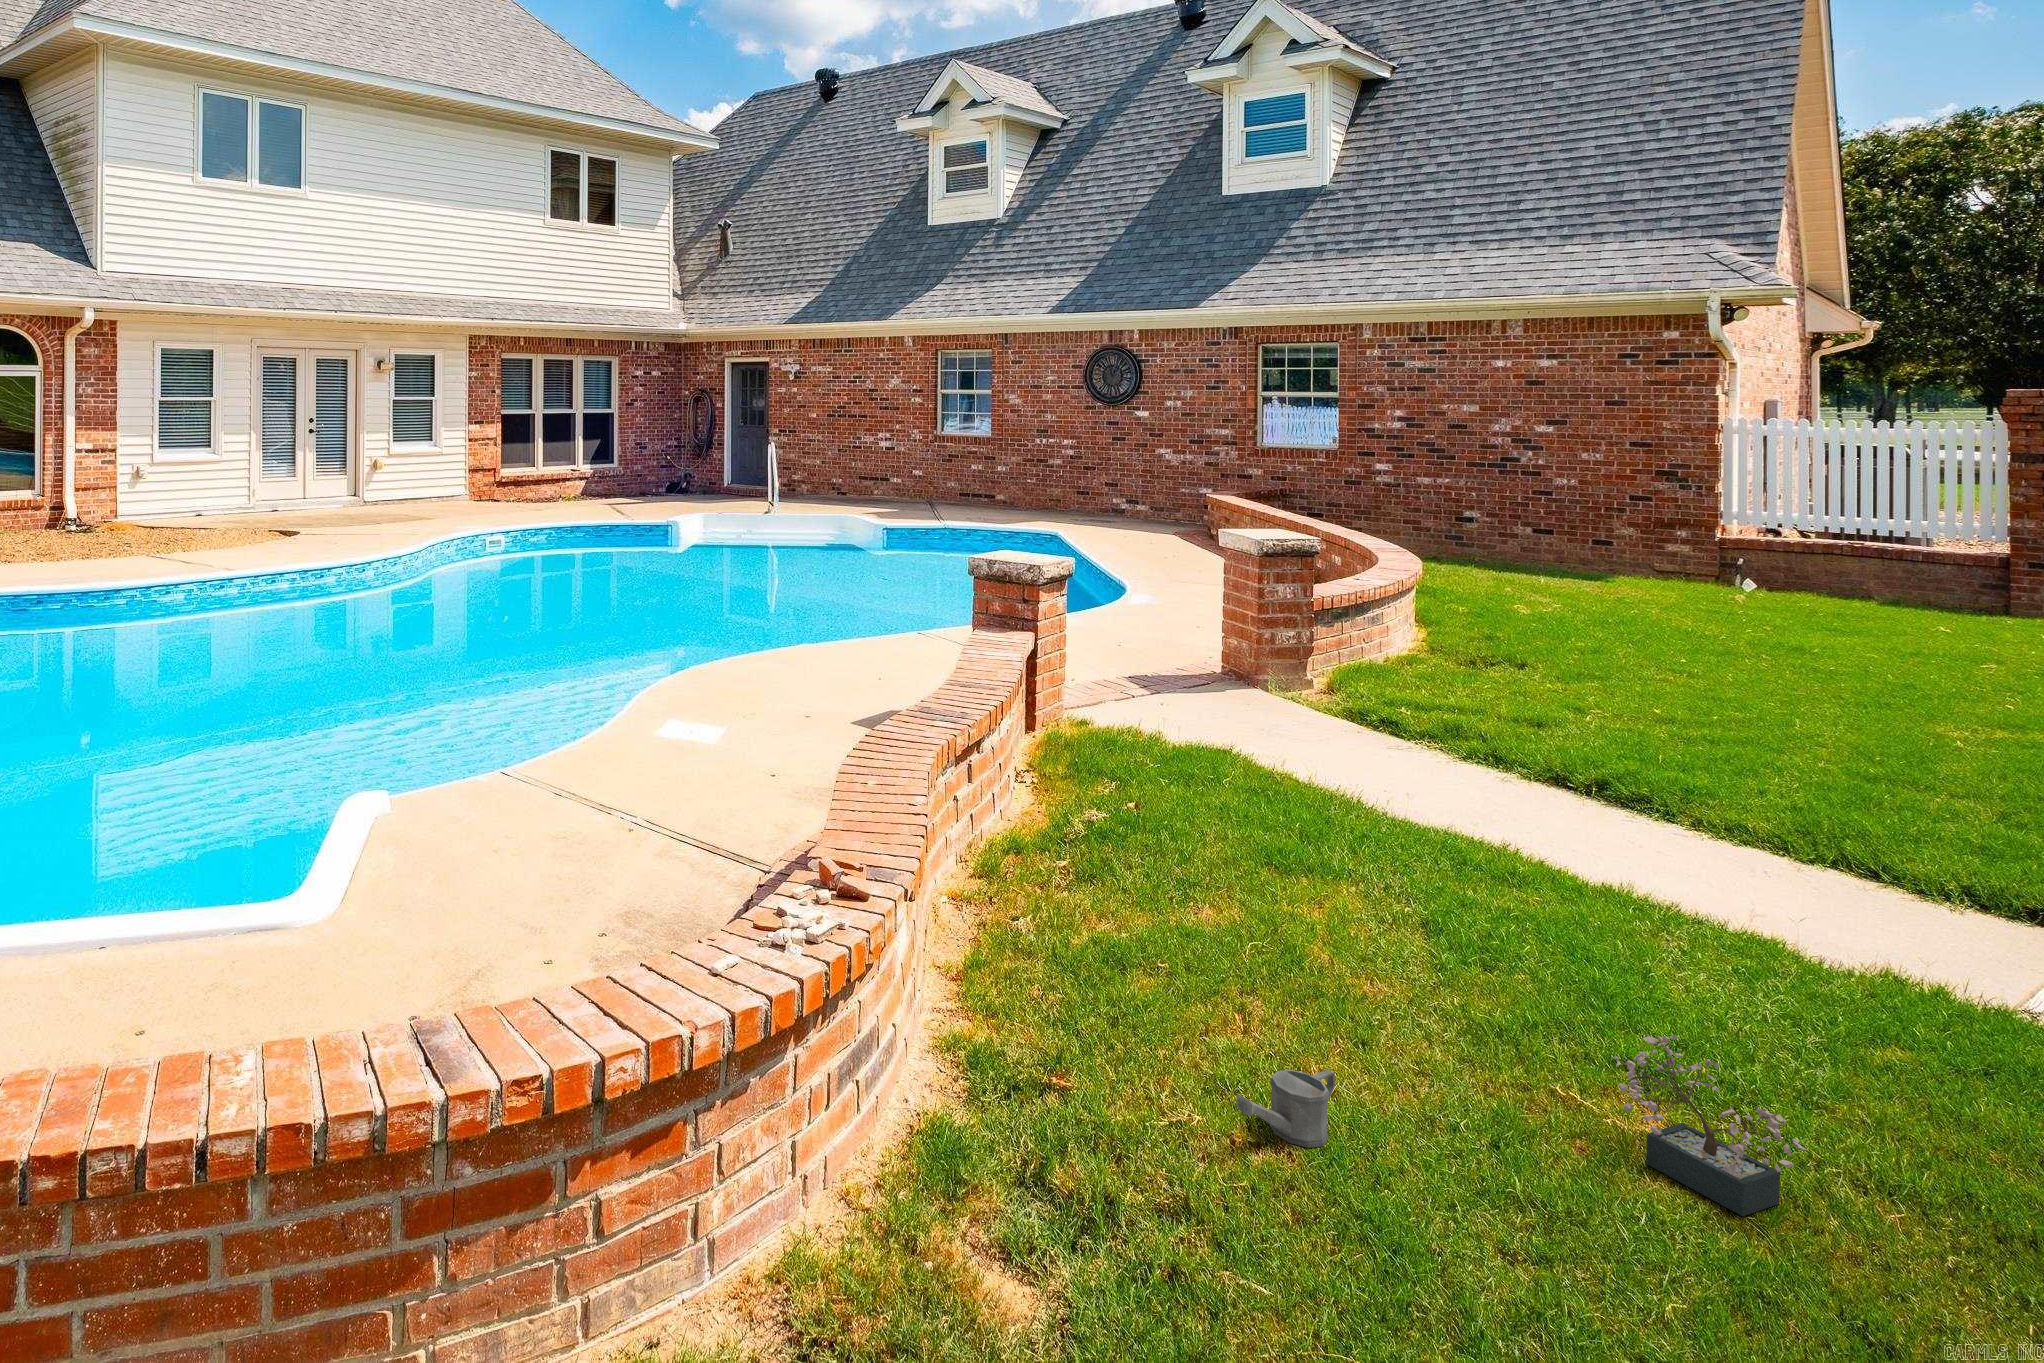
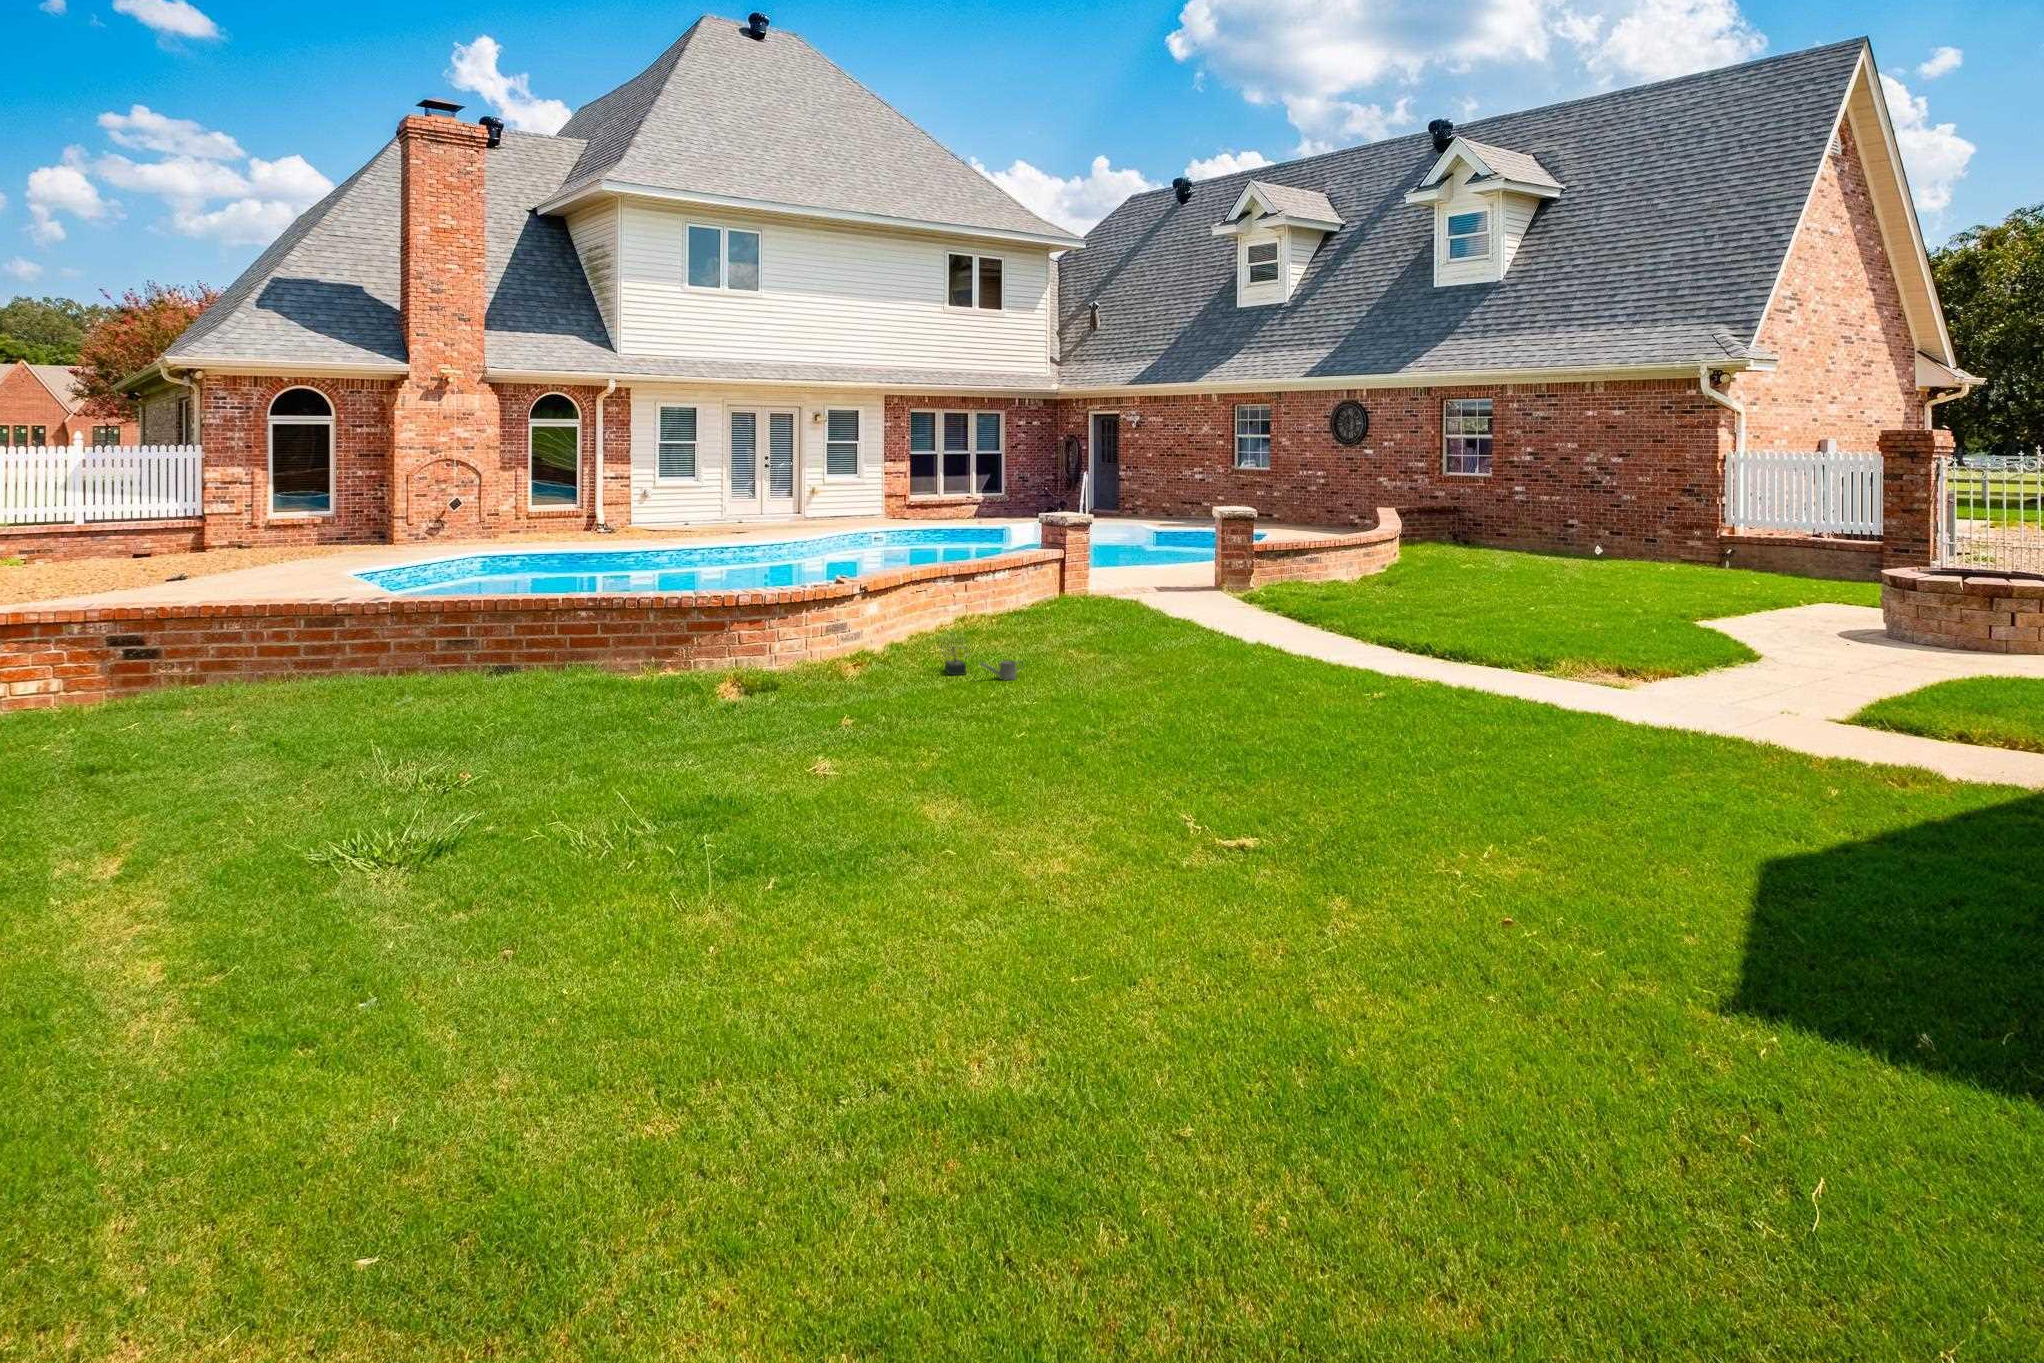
decorative plant: present [1614,1035,1806,1216] -> present [939,633,968,675]

